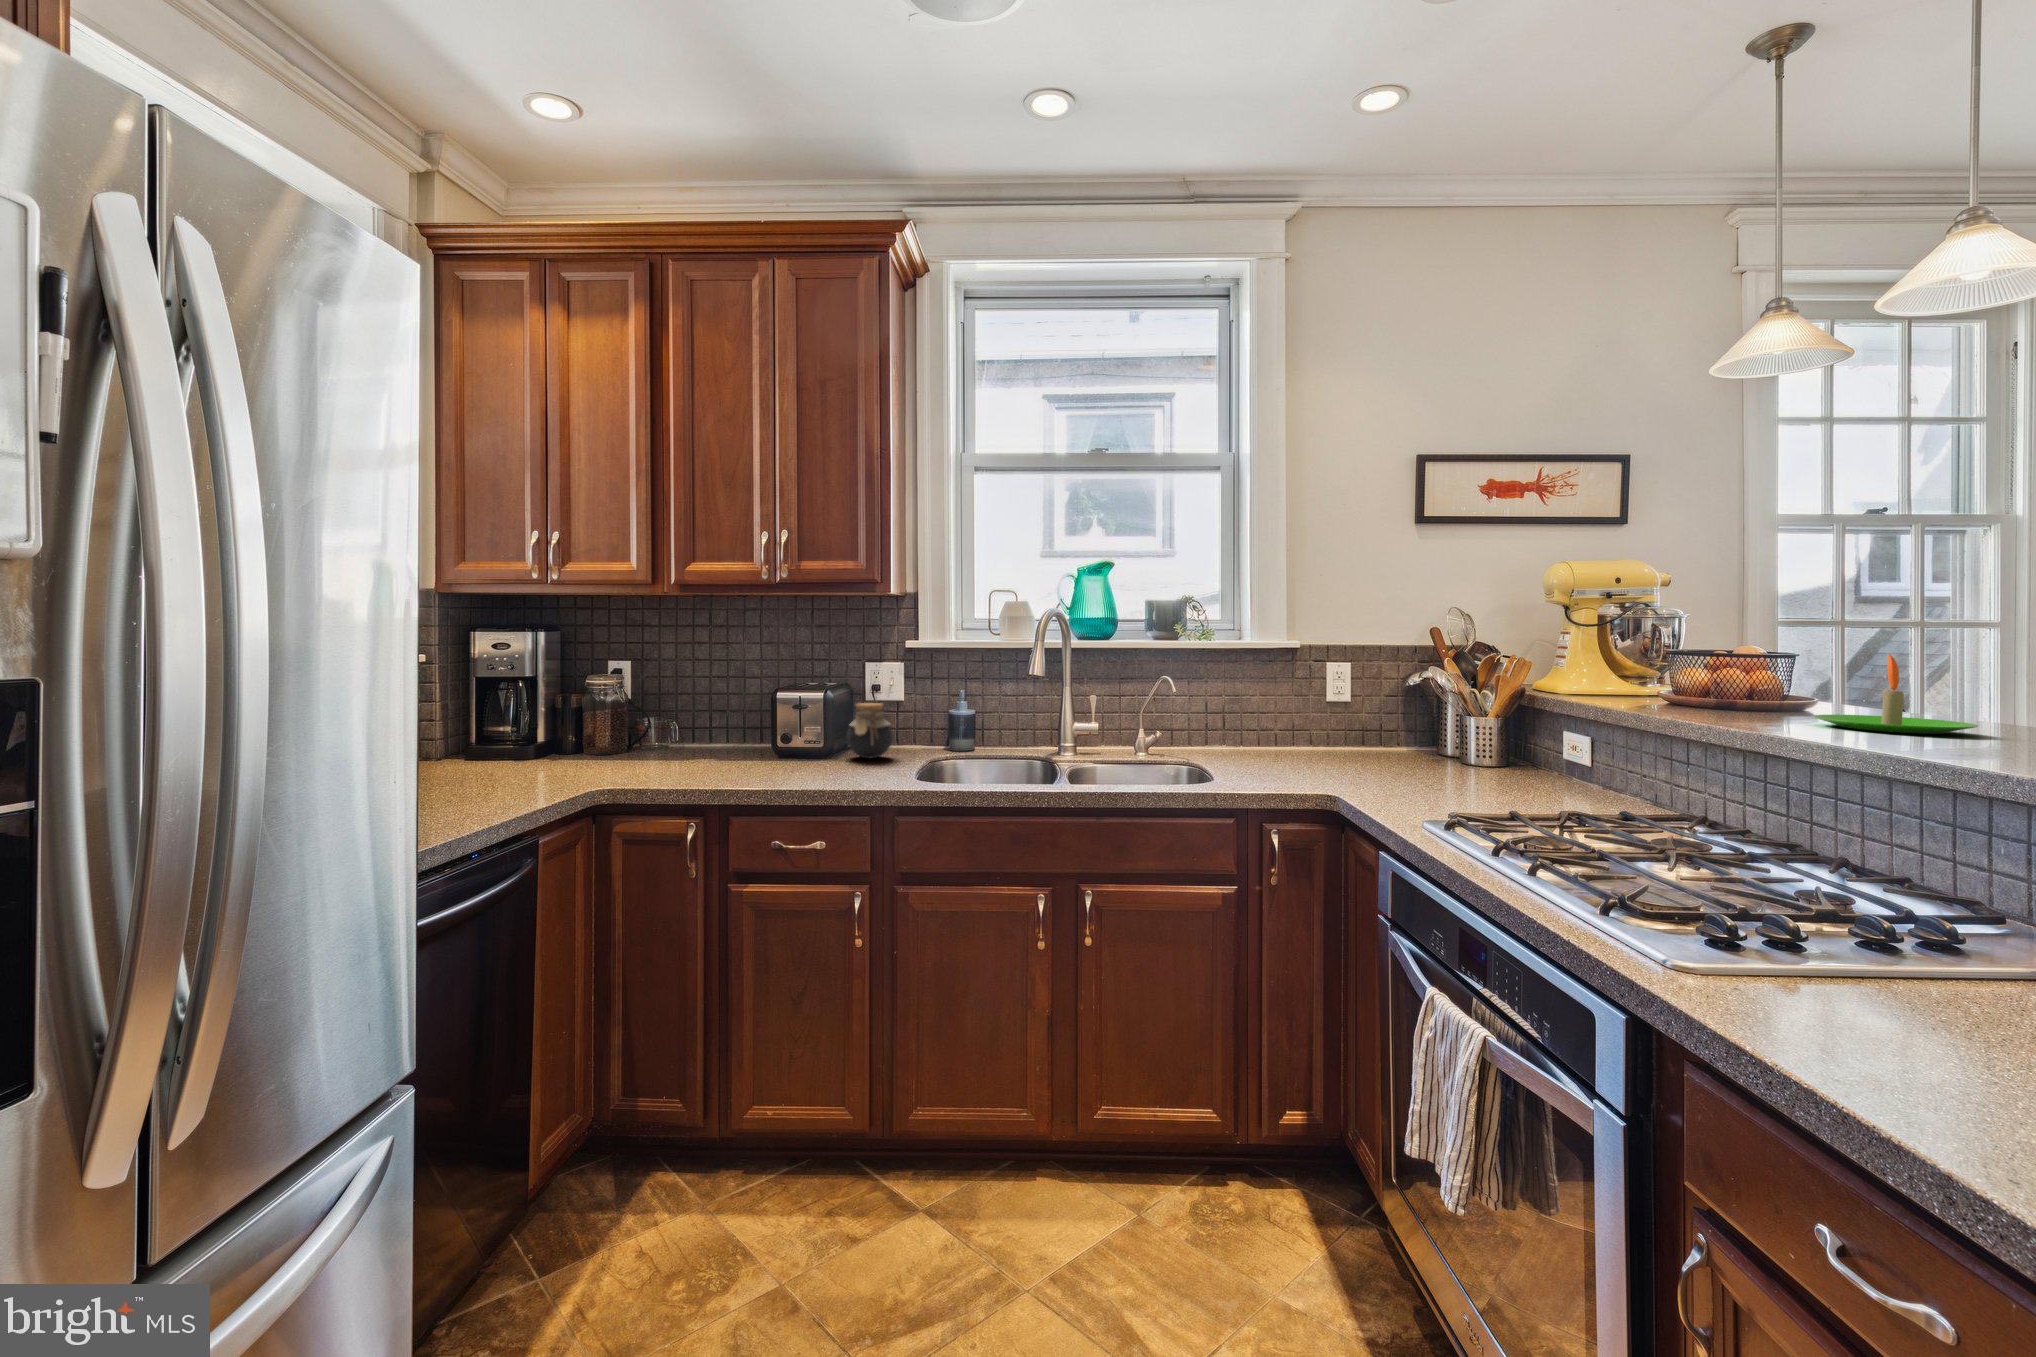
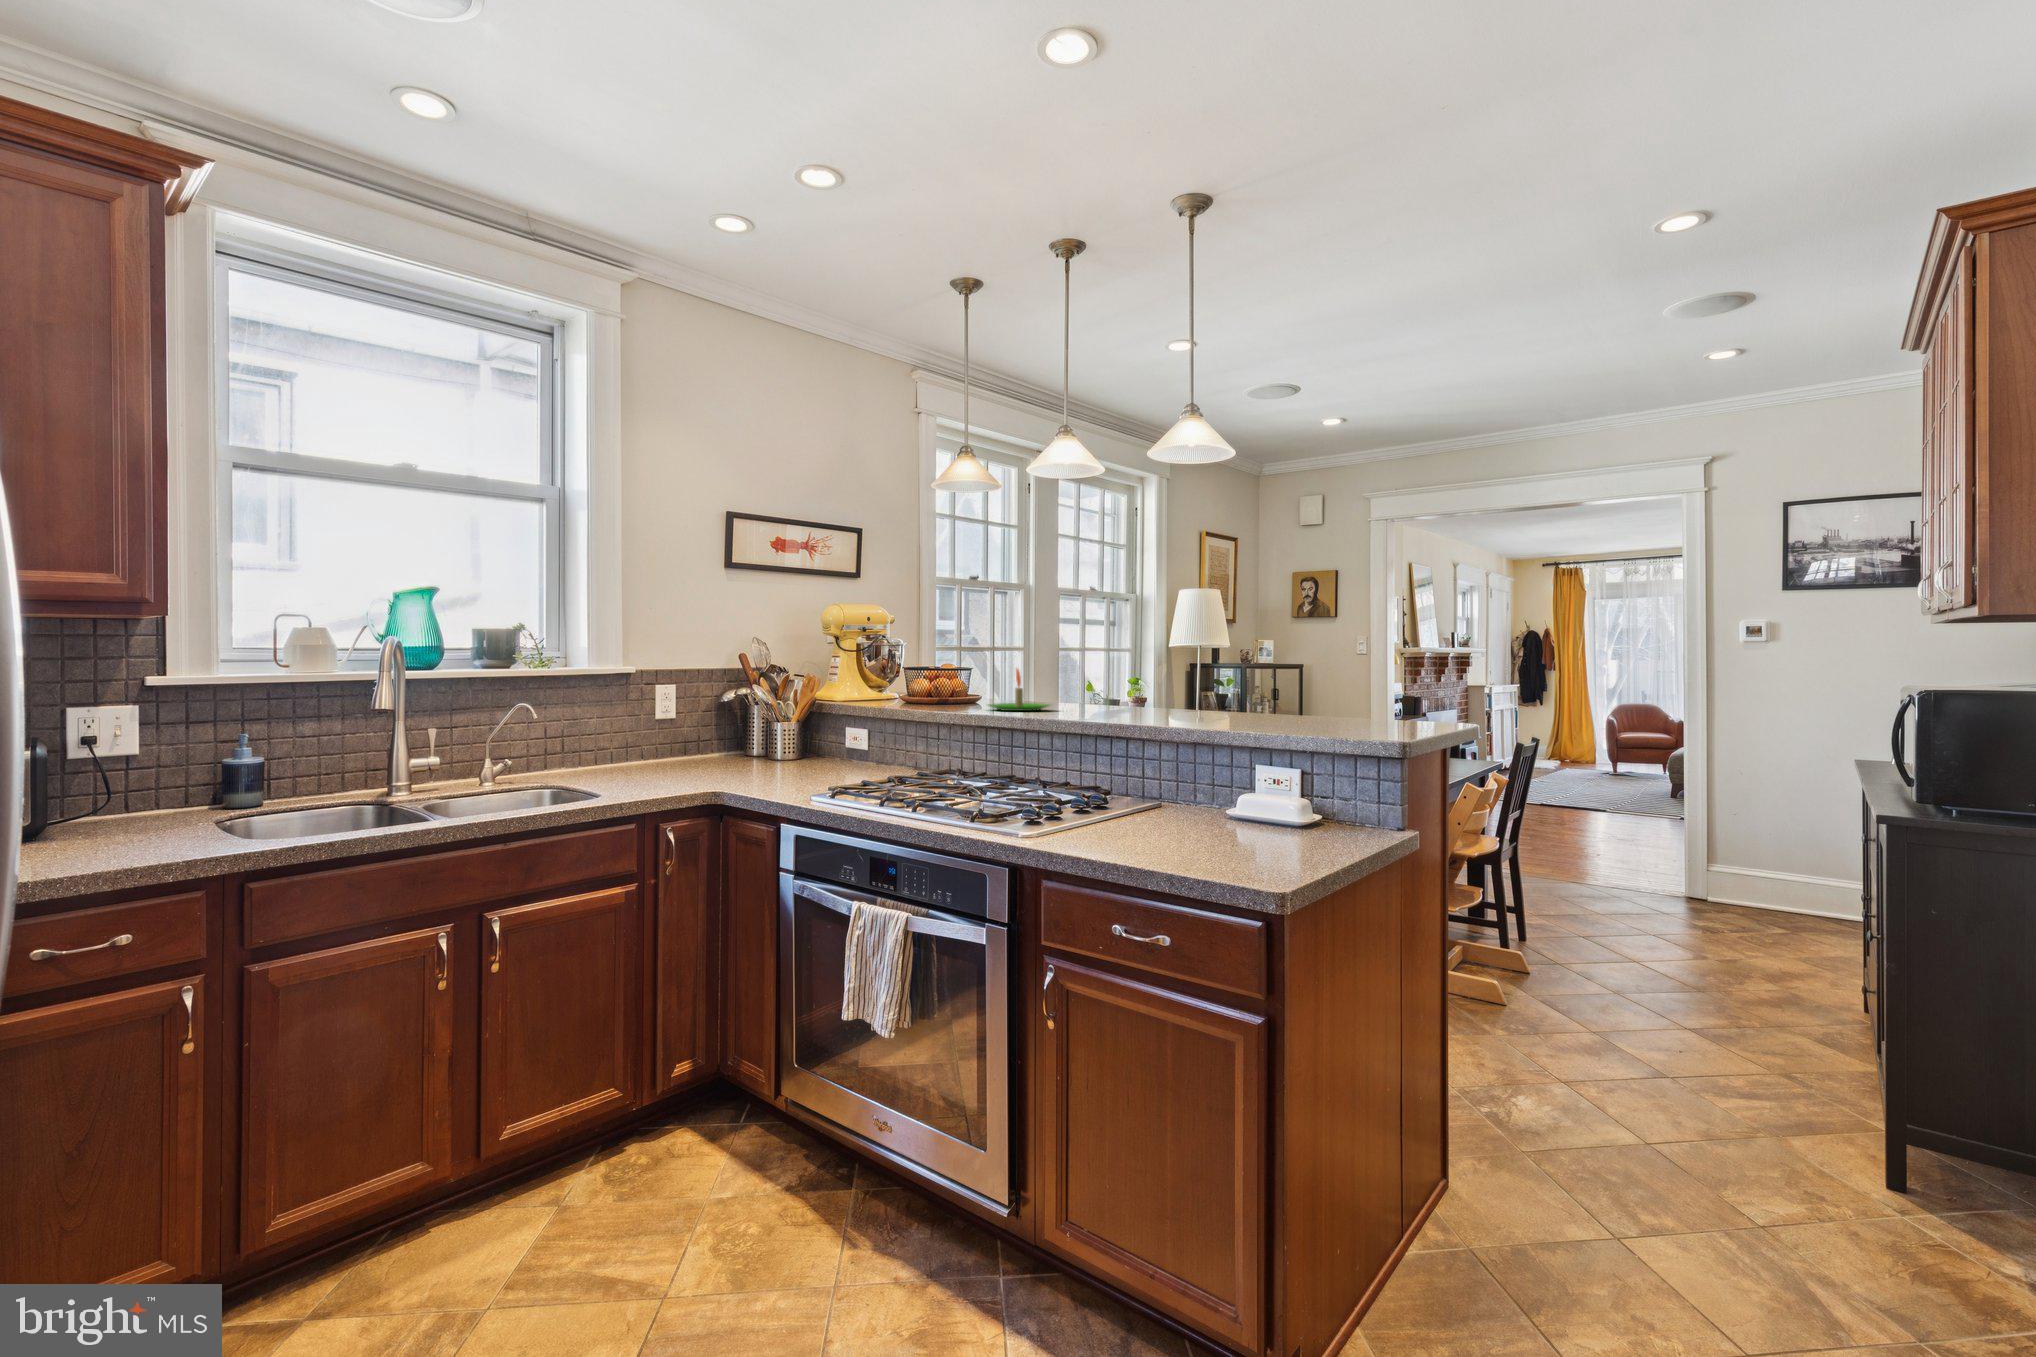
jar: present [847,703,893,758] -> none [79,756,159,829]

